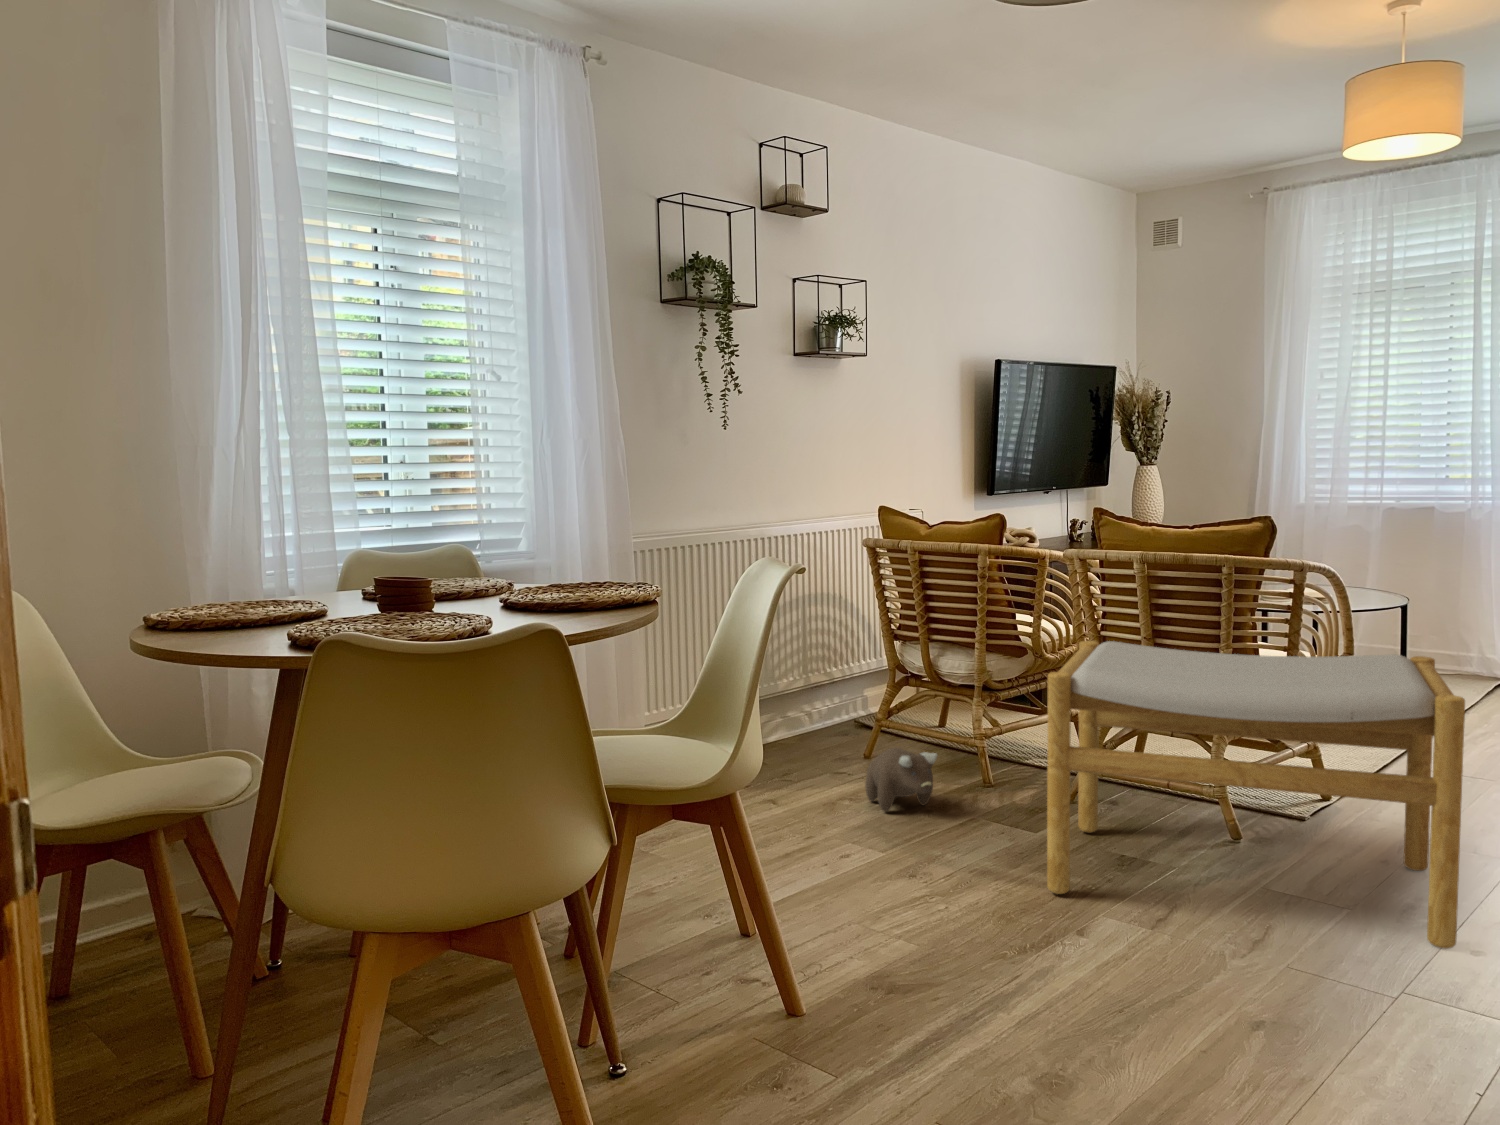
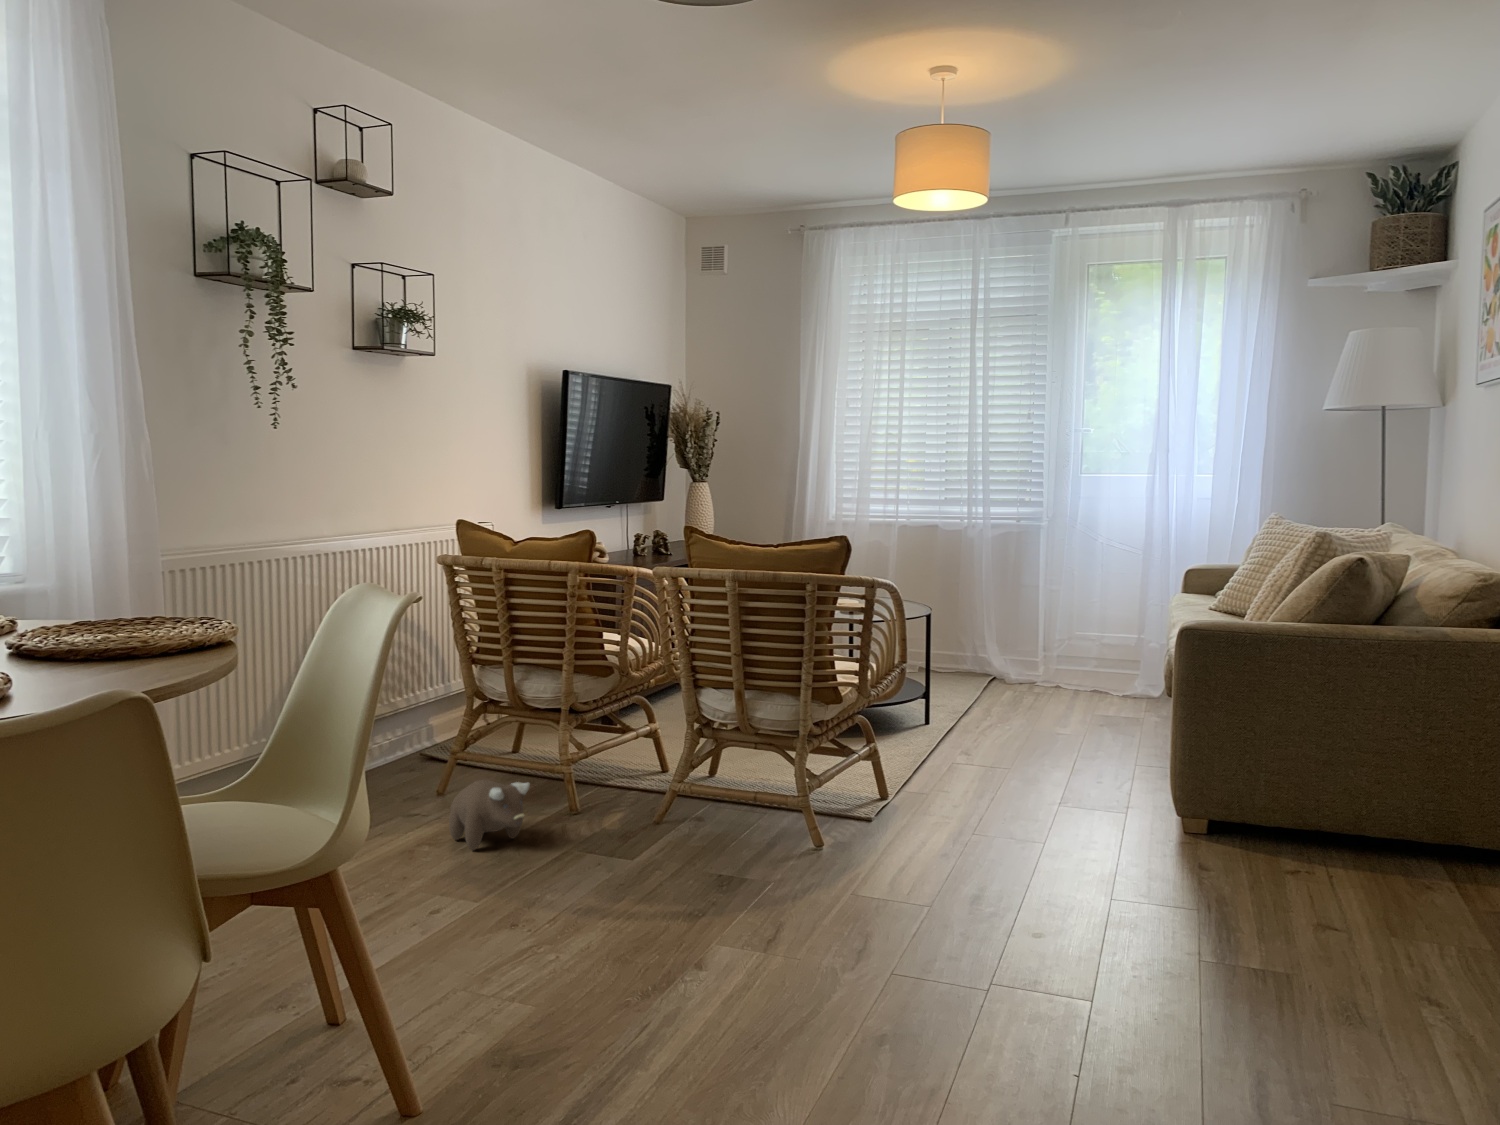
footstool: present [1047,641,1465,949] -> none [657,659,1020,926]

